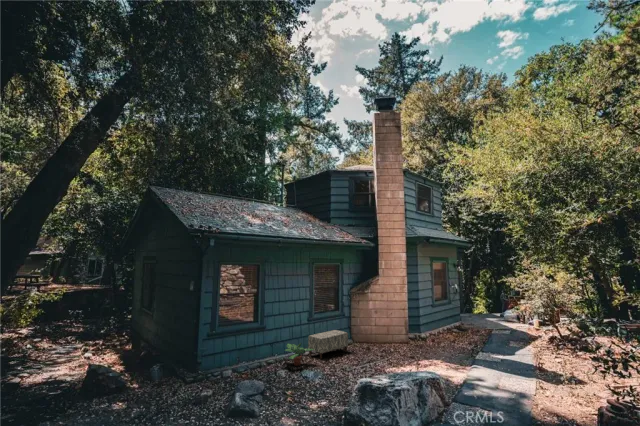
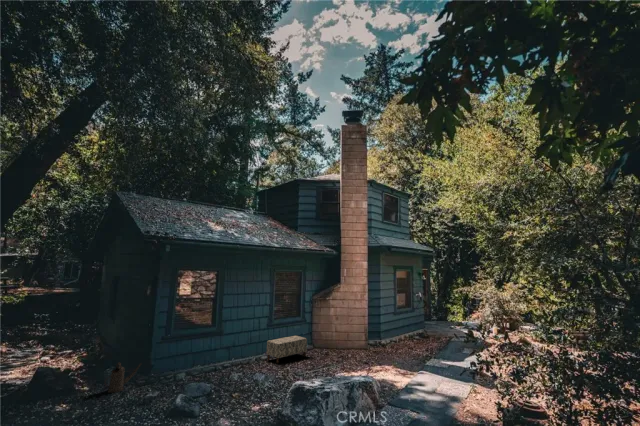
potted plant: present [285,343,314,366] -> none [239,347,271,370]
watering can: none [155,360,190,391] -> present [108,363,141,393]

